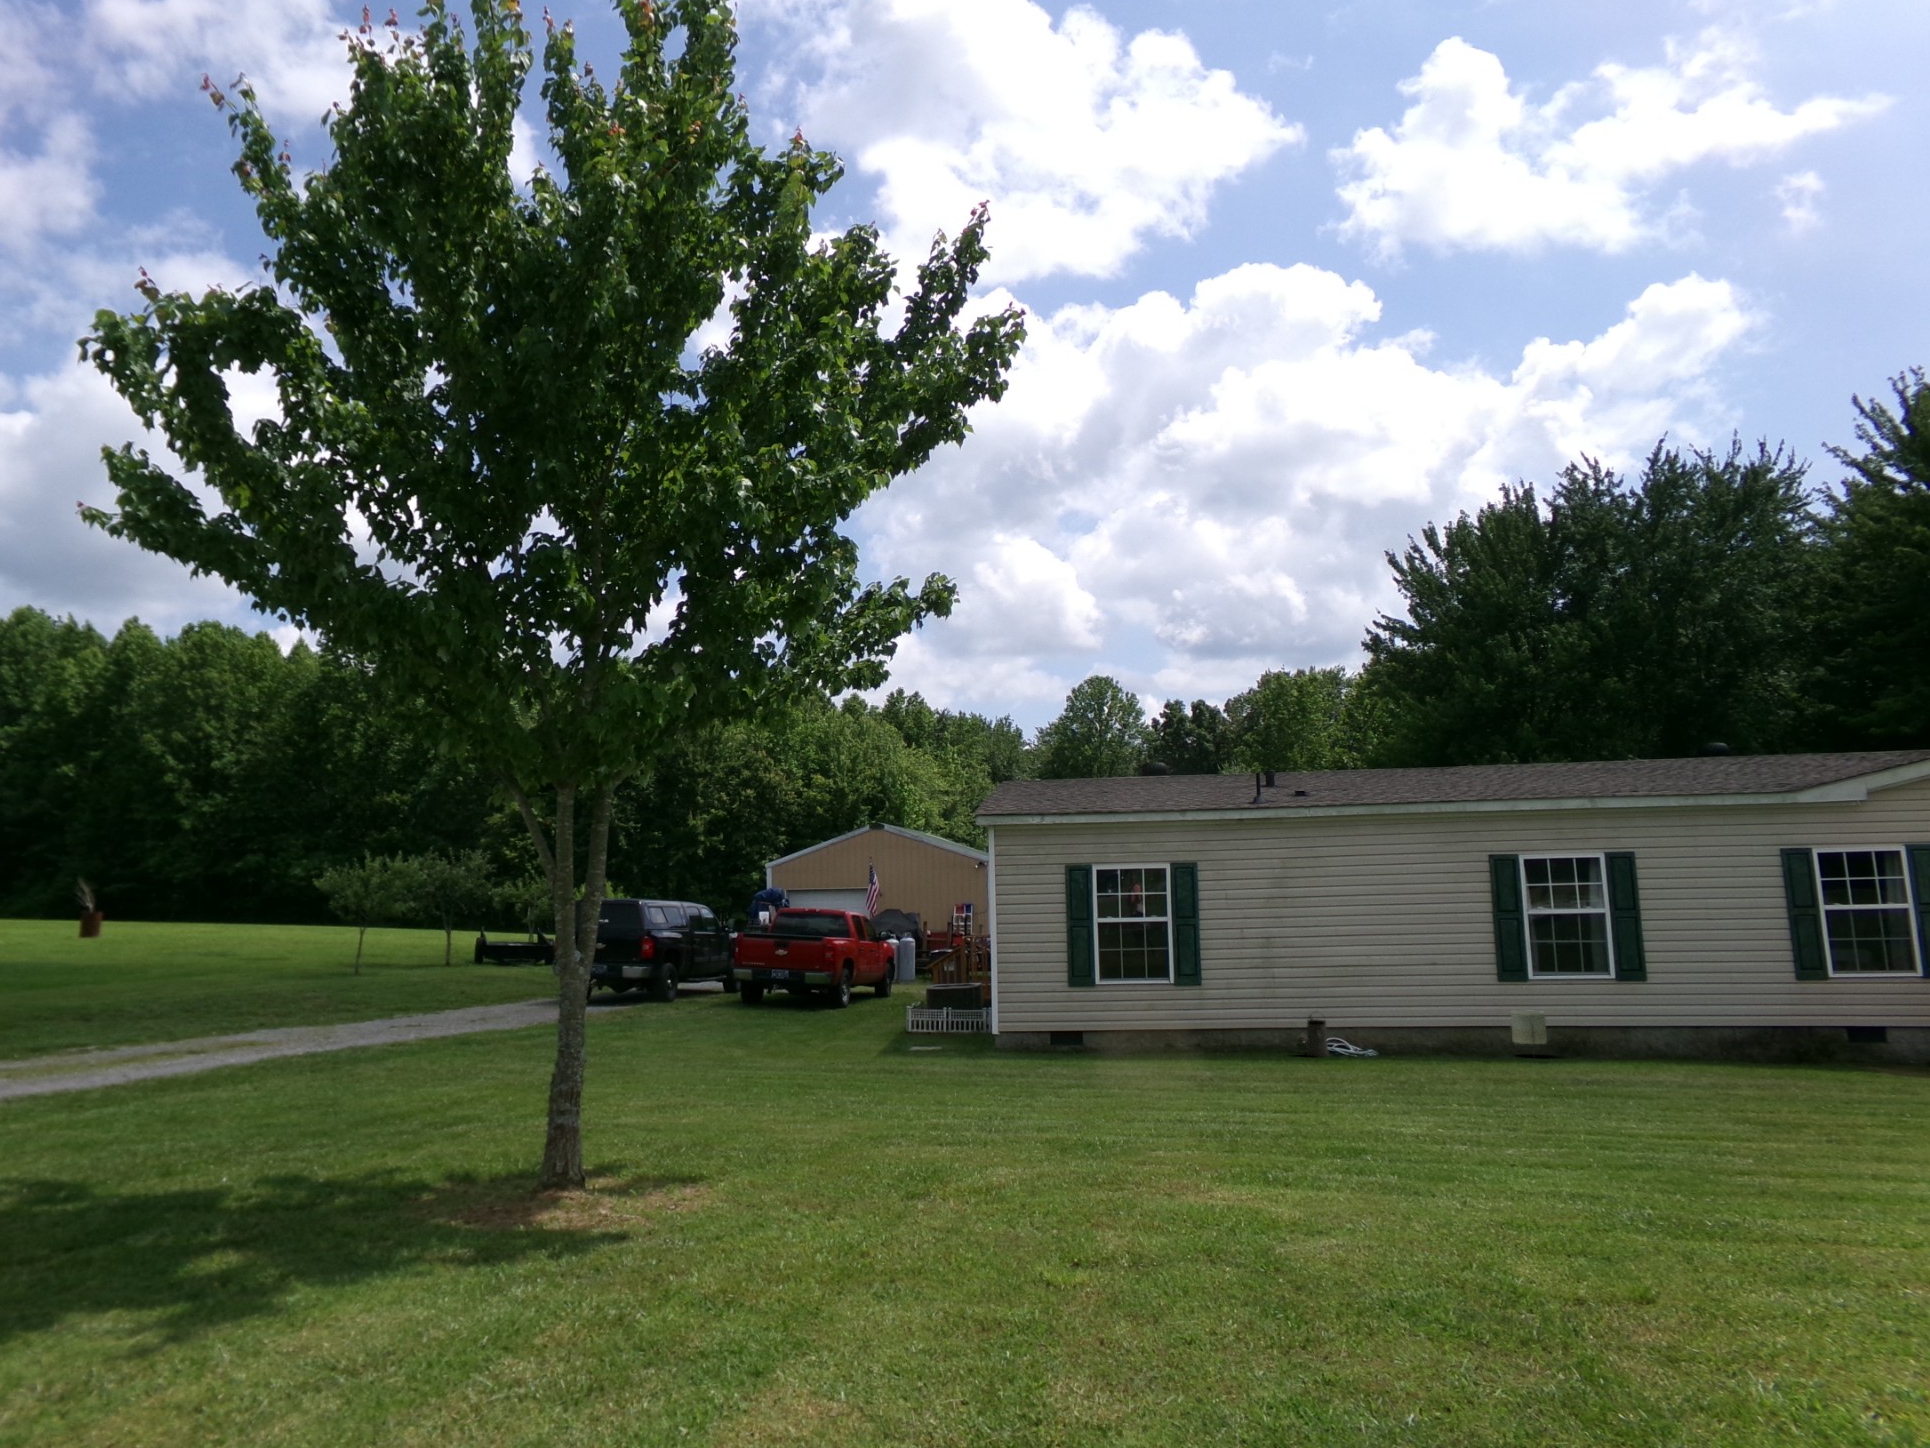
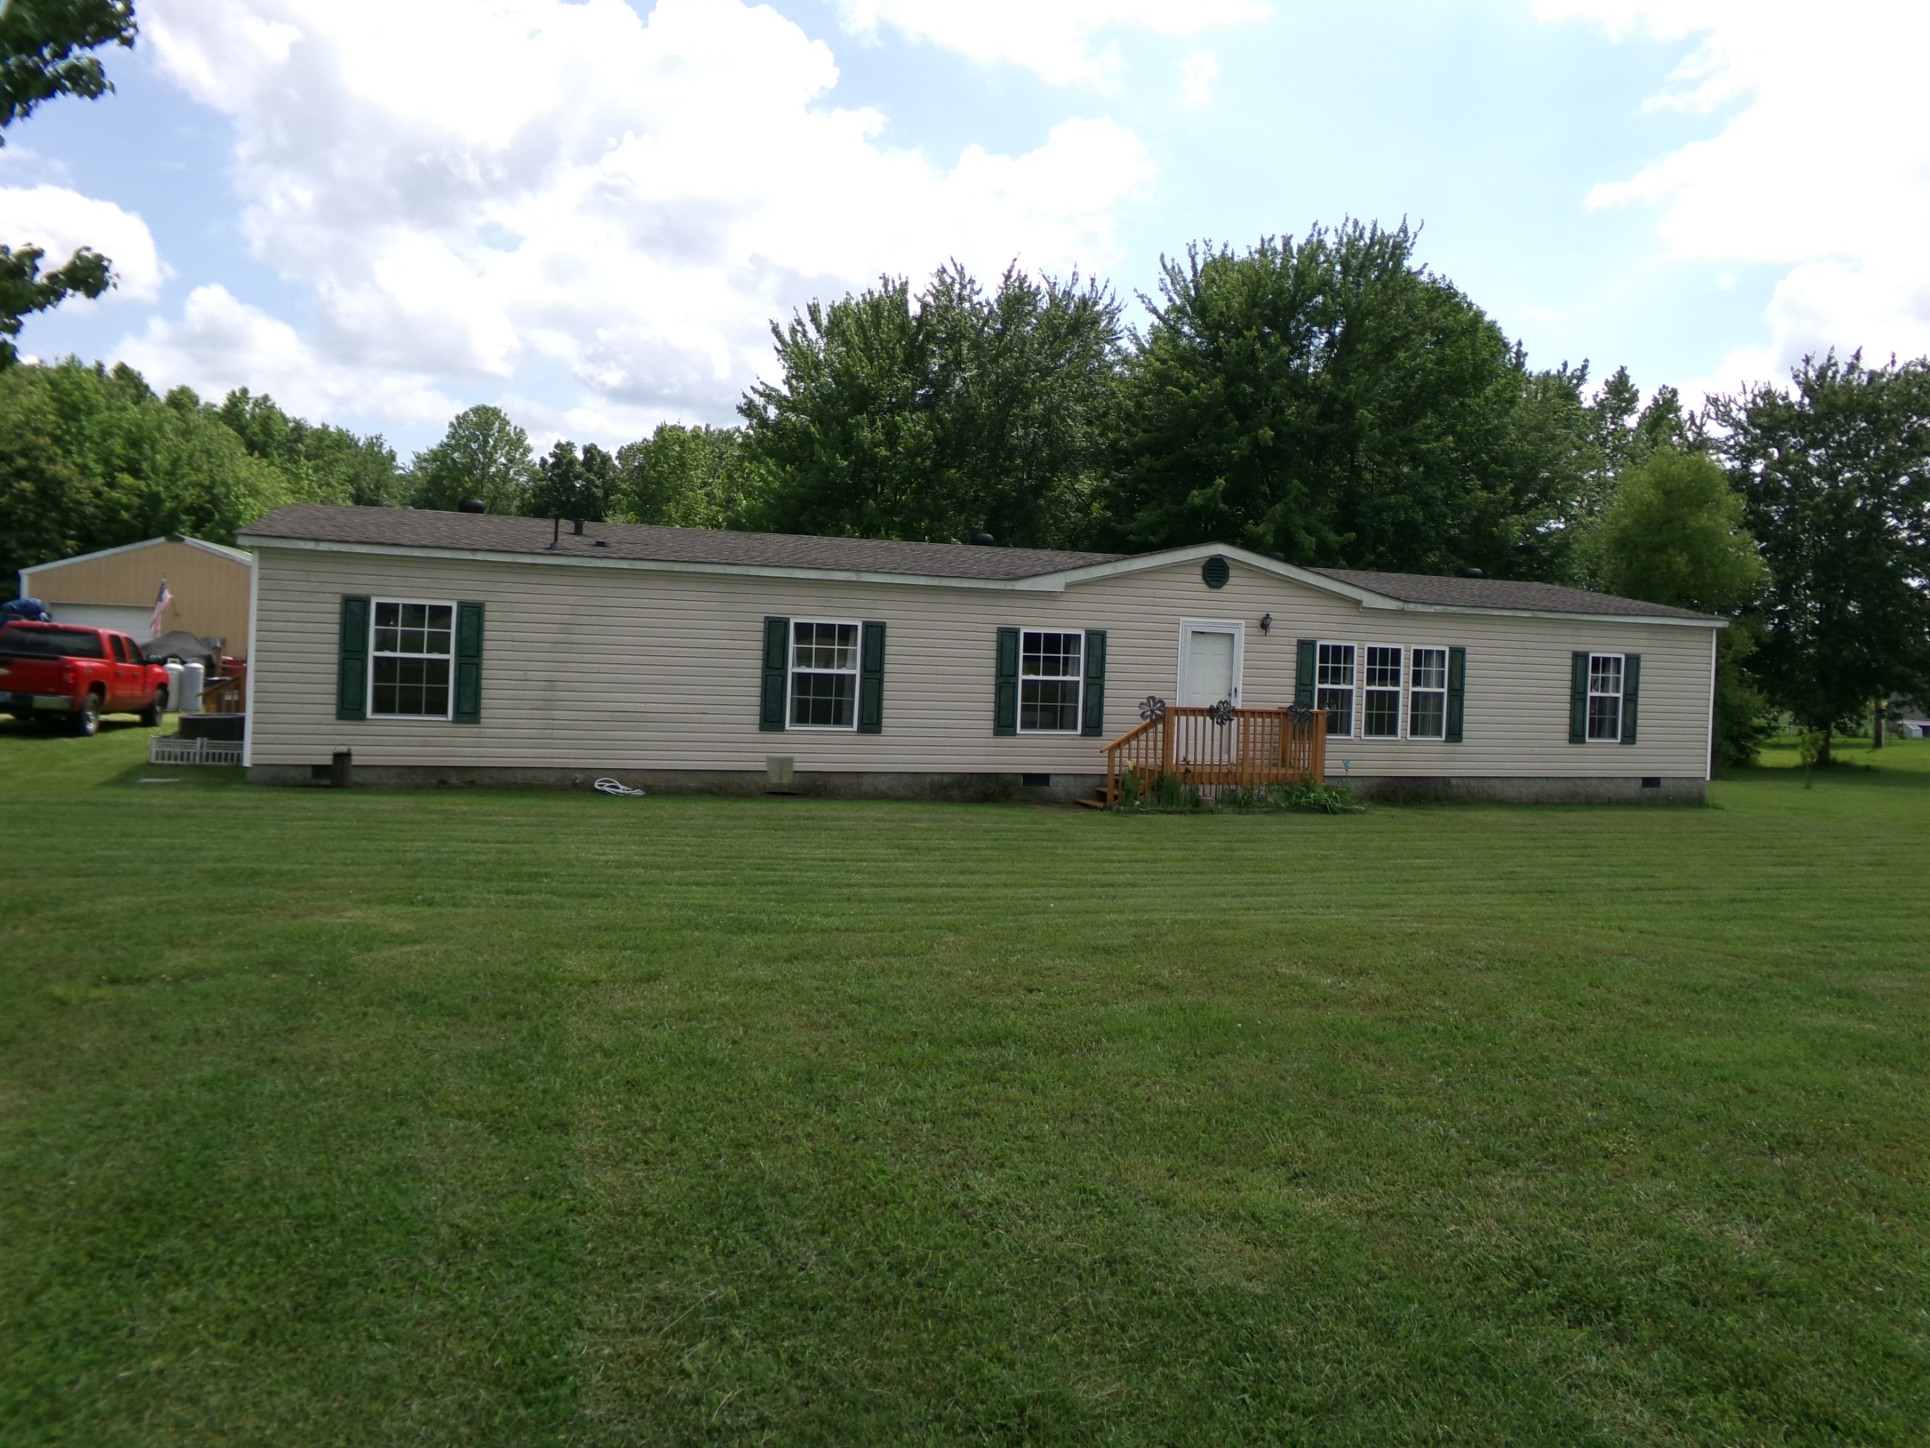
watering can: present [1307,1015,1329,1057] -> present [329,748,352,788]

